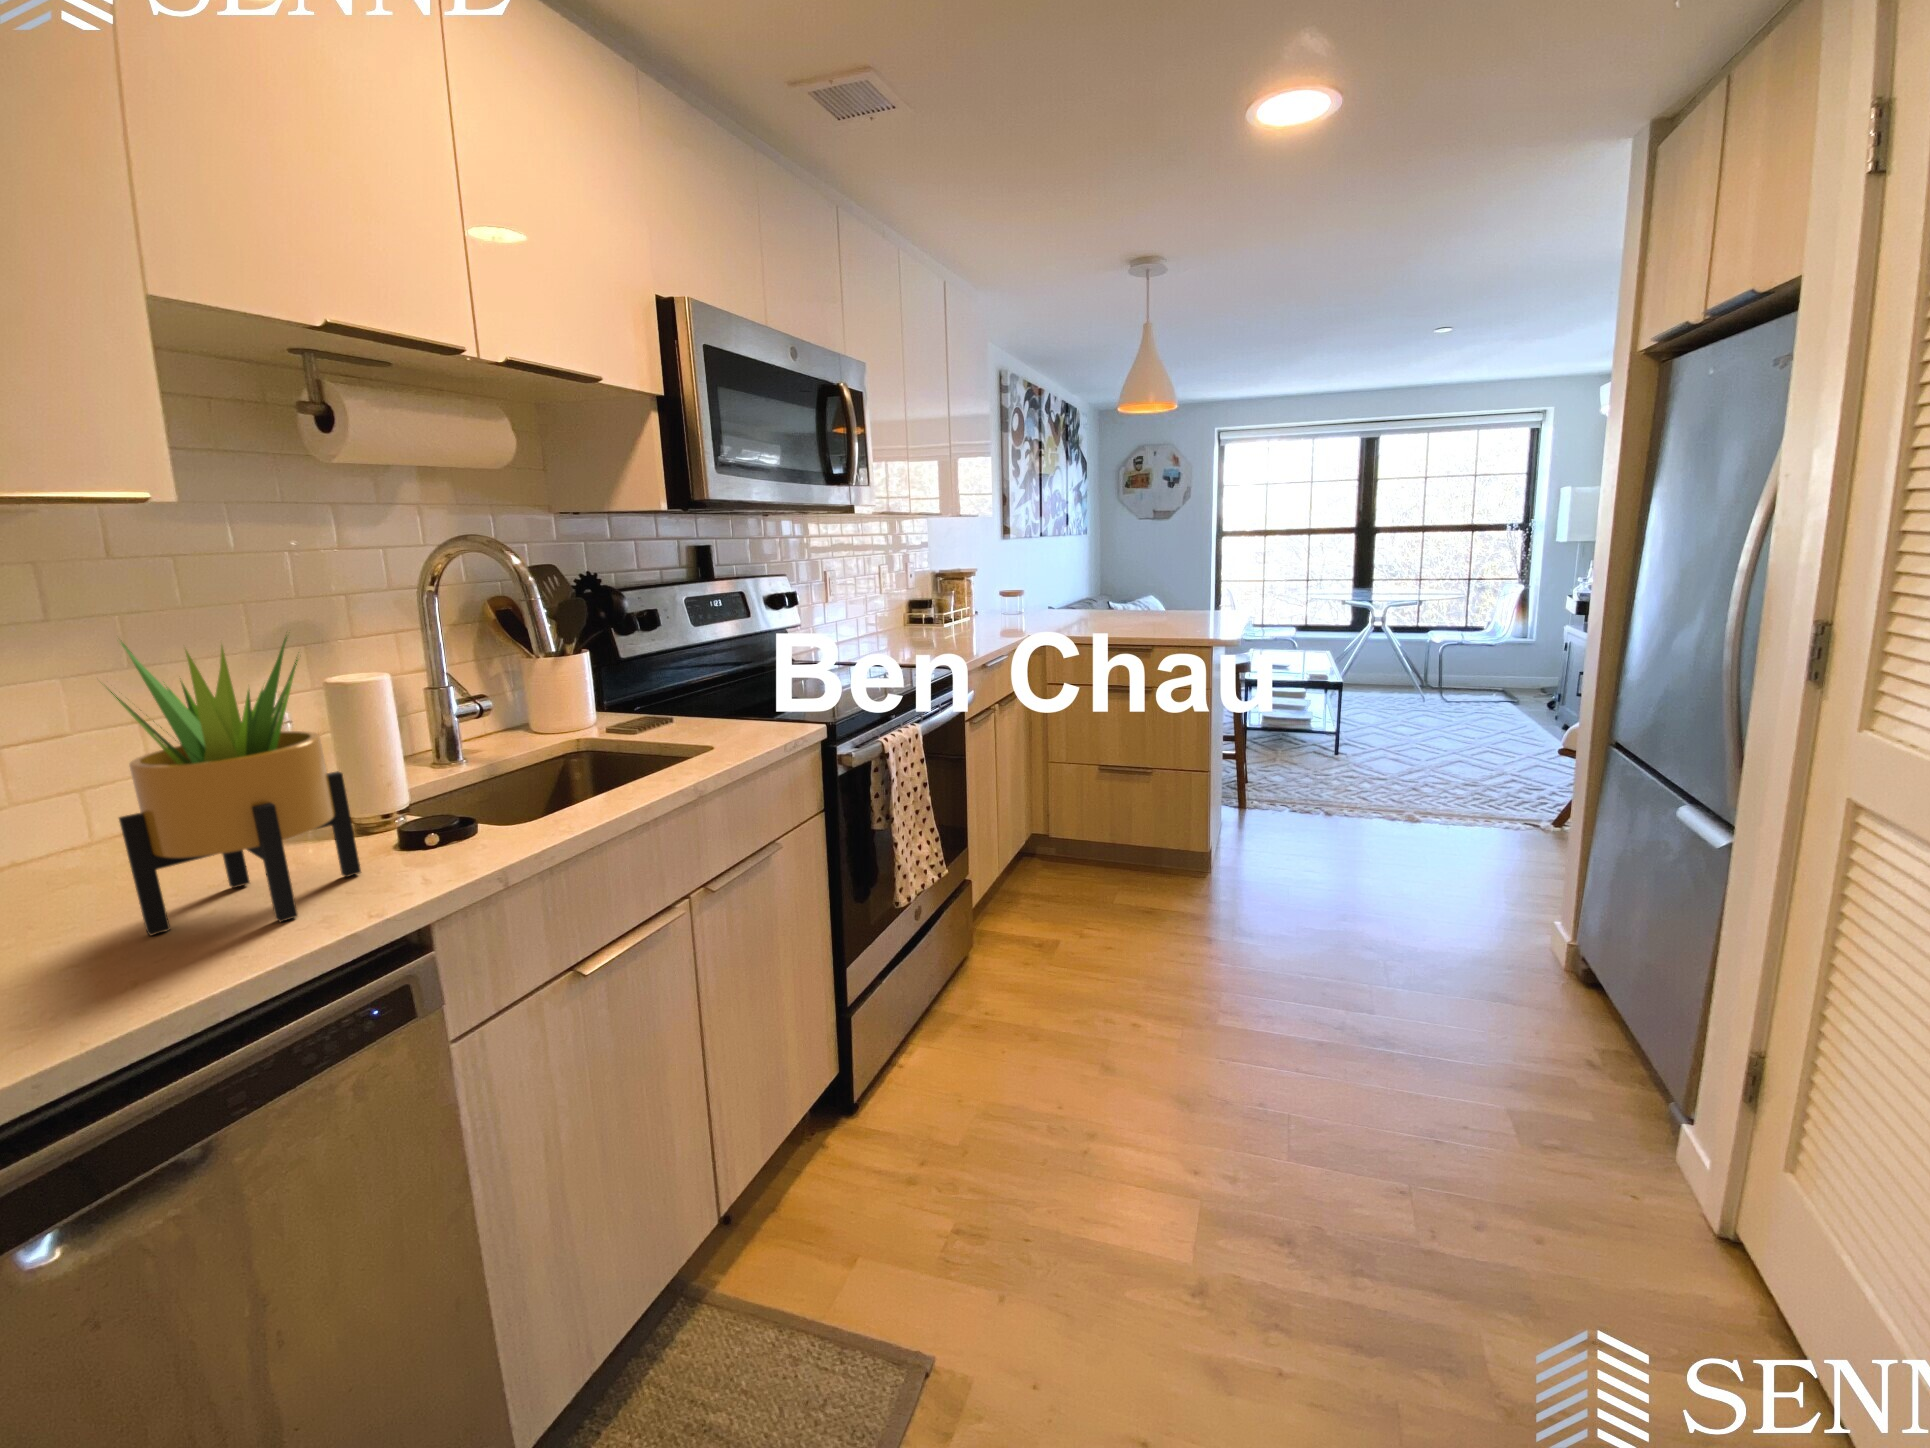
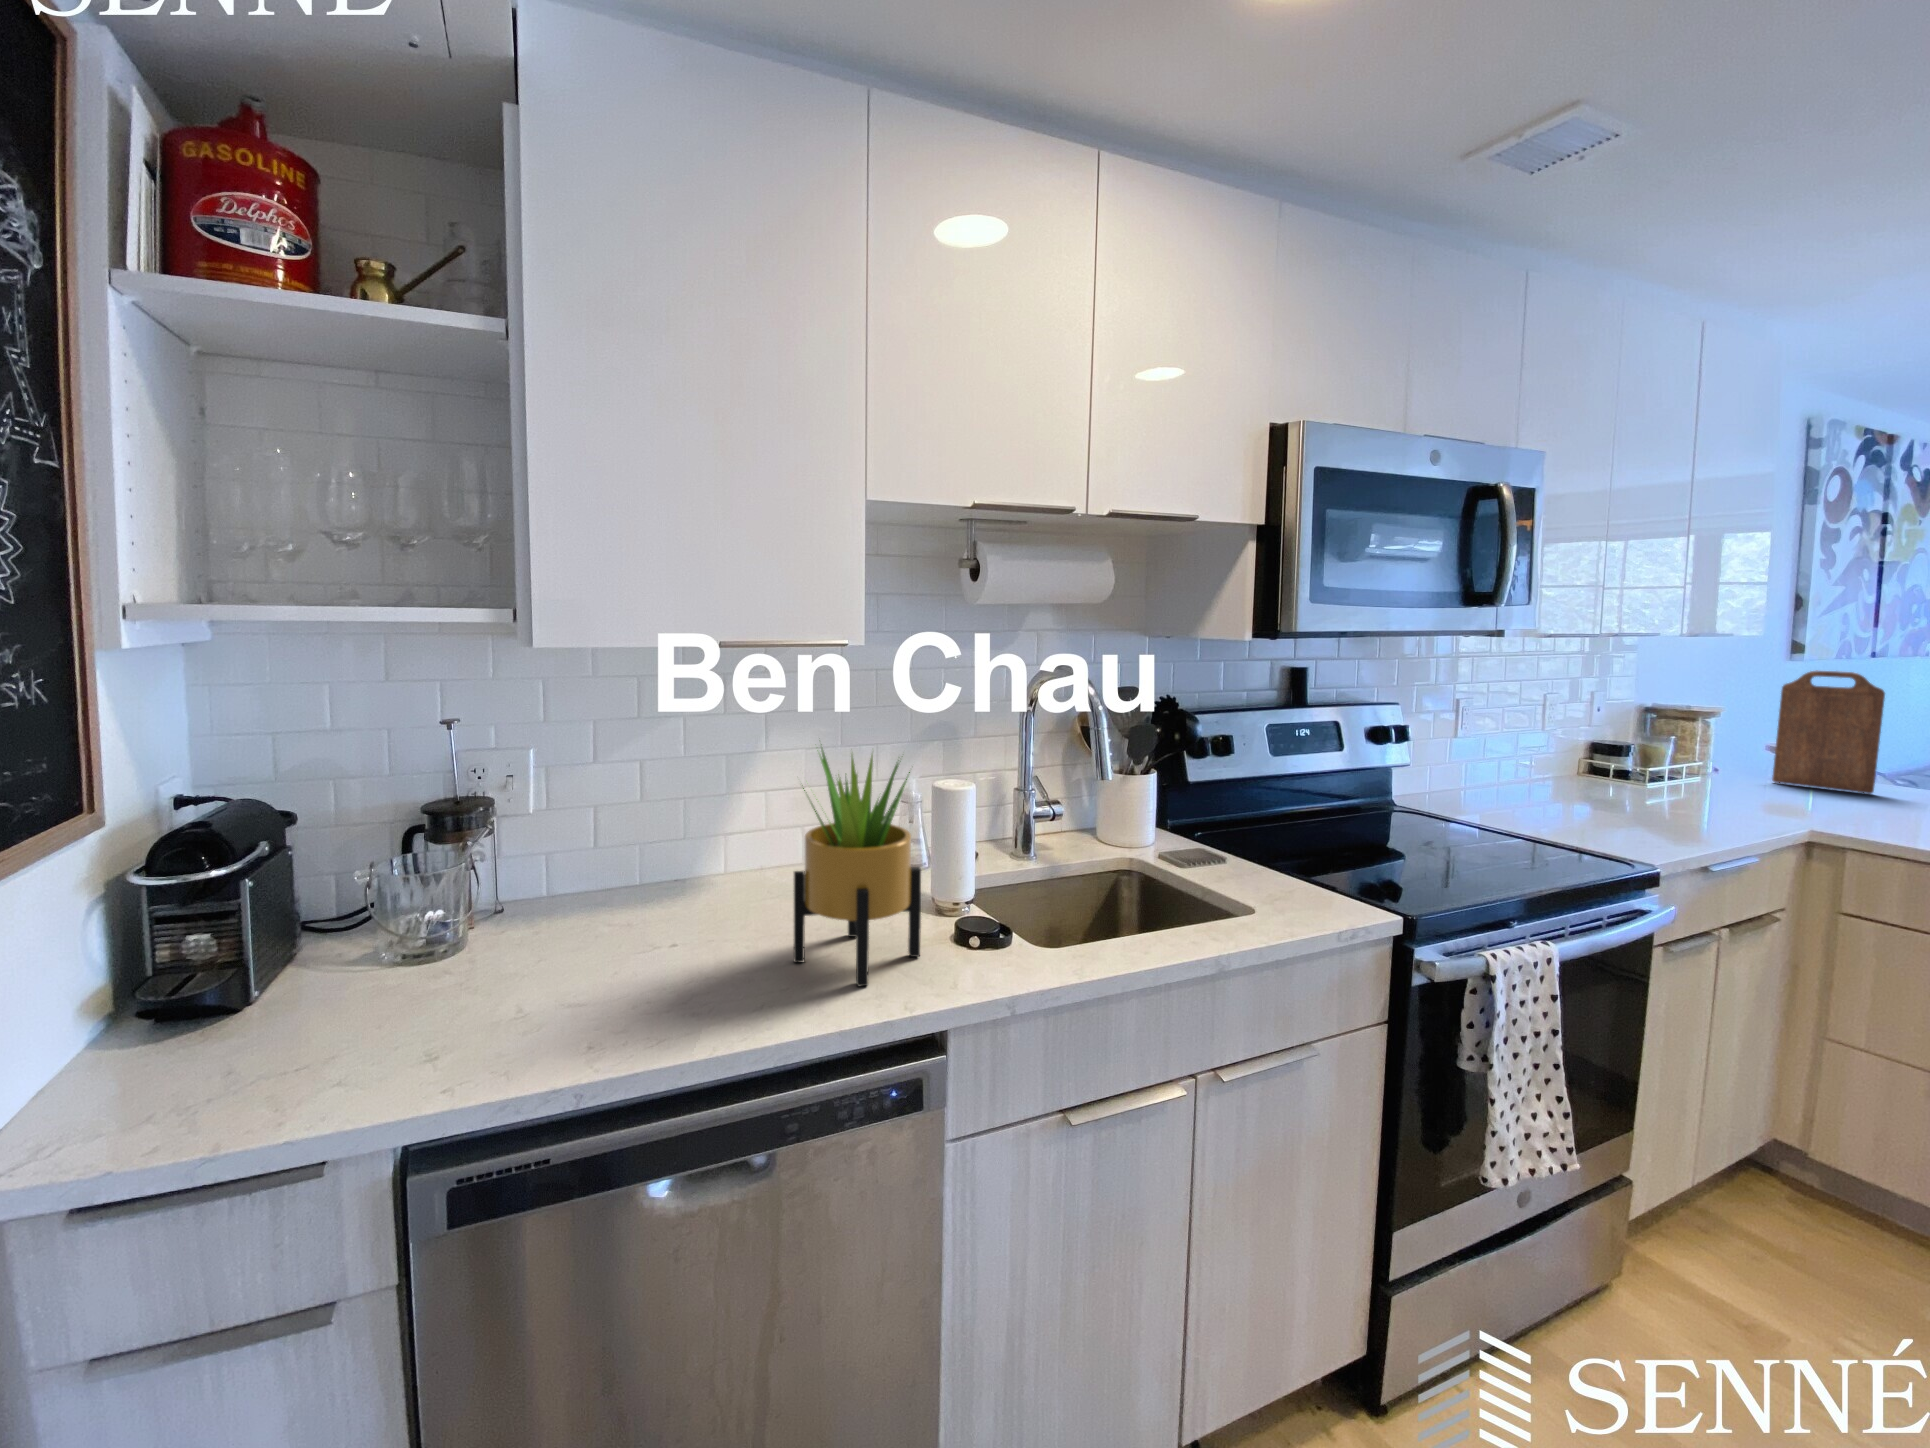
cutting board: none [1004,540,1048,615] -> present [1772,670,1885,794]

